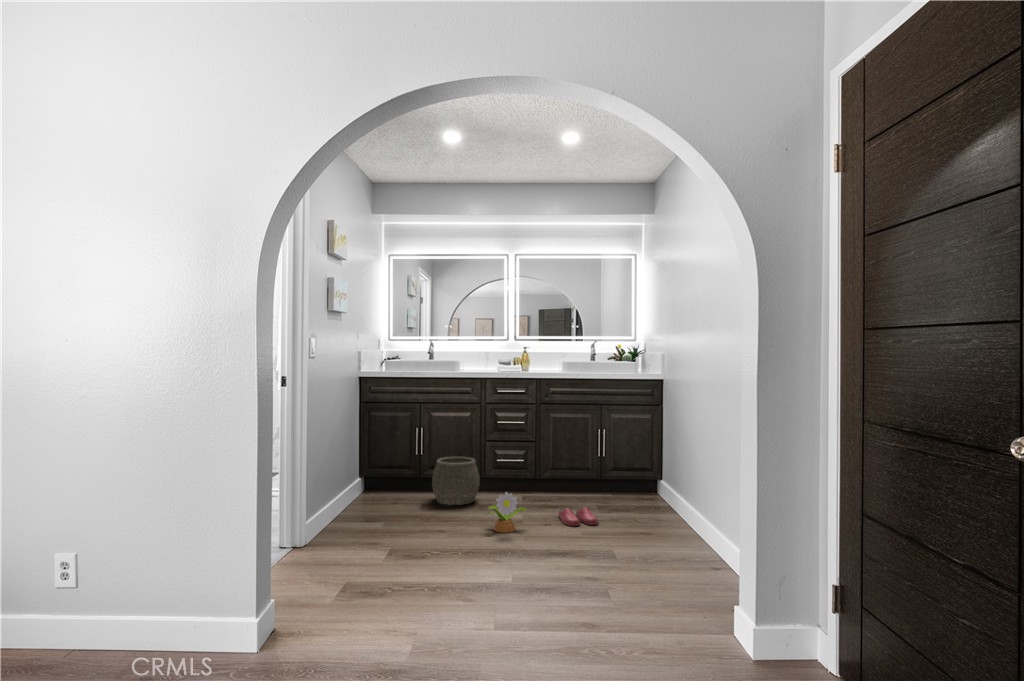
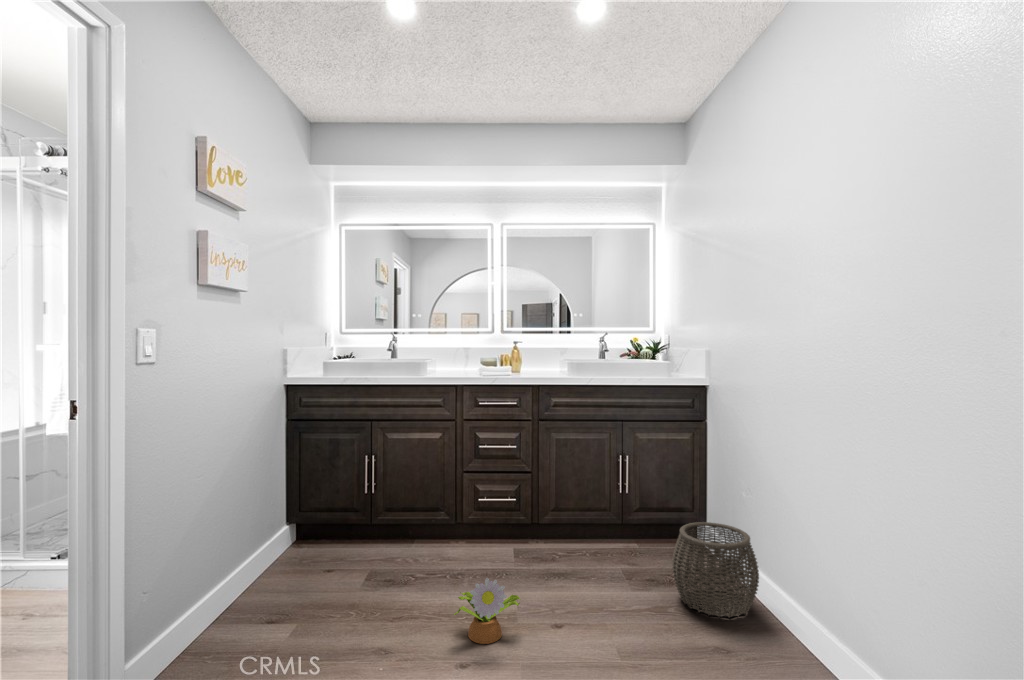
woven basket: present [432,457,480,505] -> present [672,522,759,618]
slippers: present [559,507,598,526] -> none [568,581,631,623]

